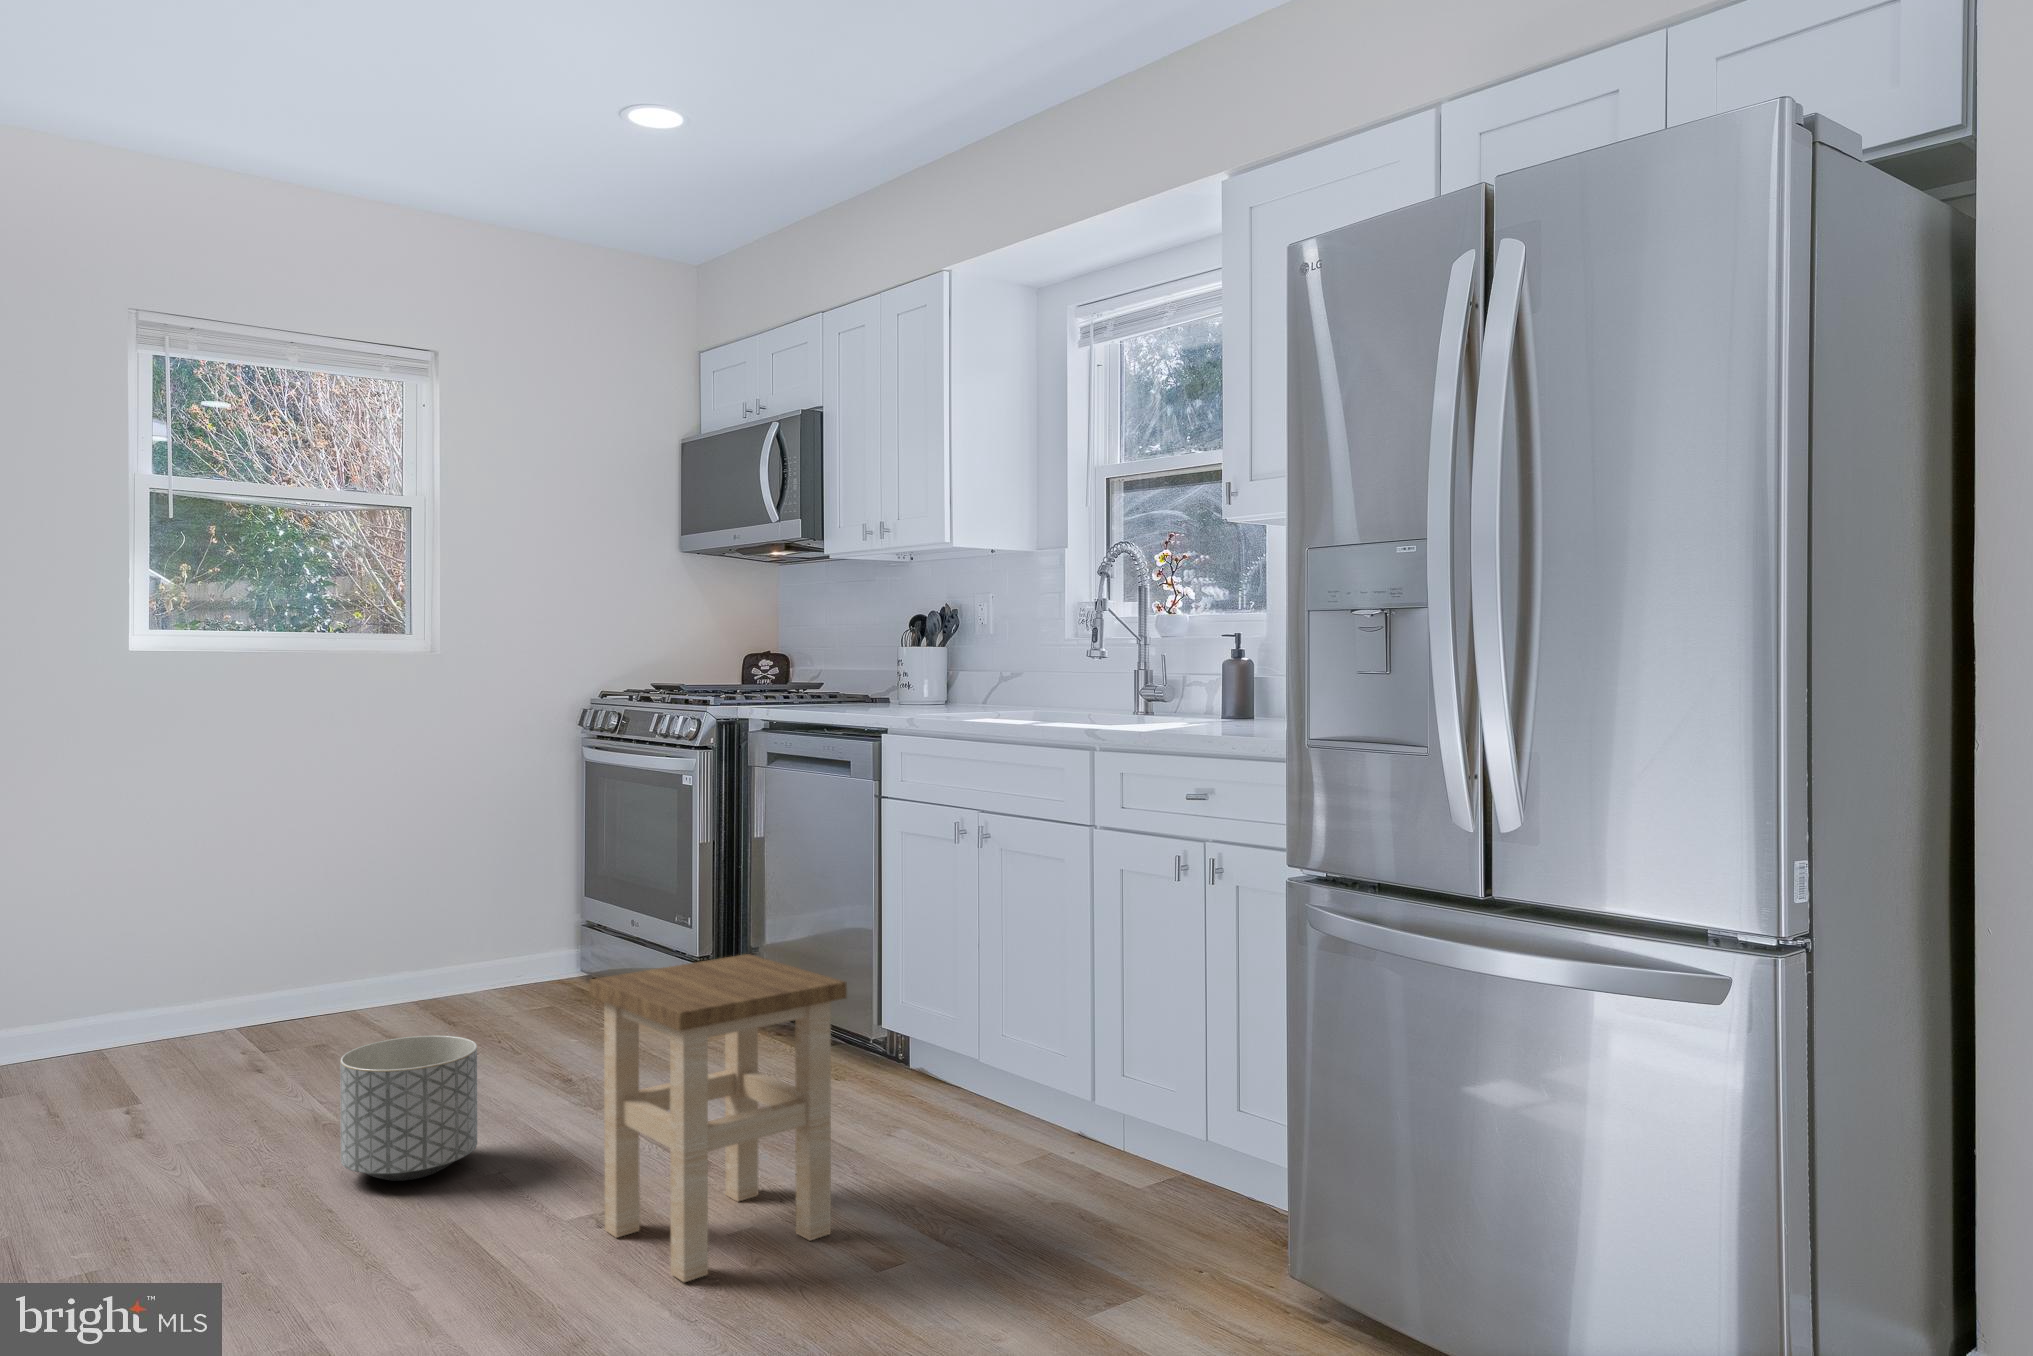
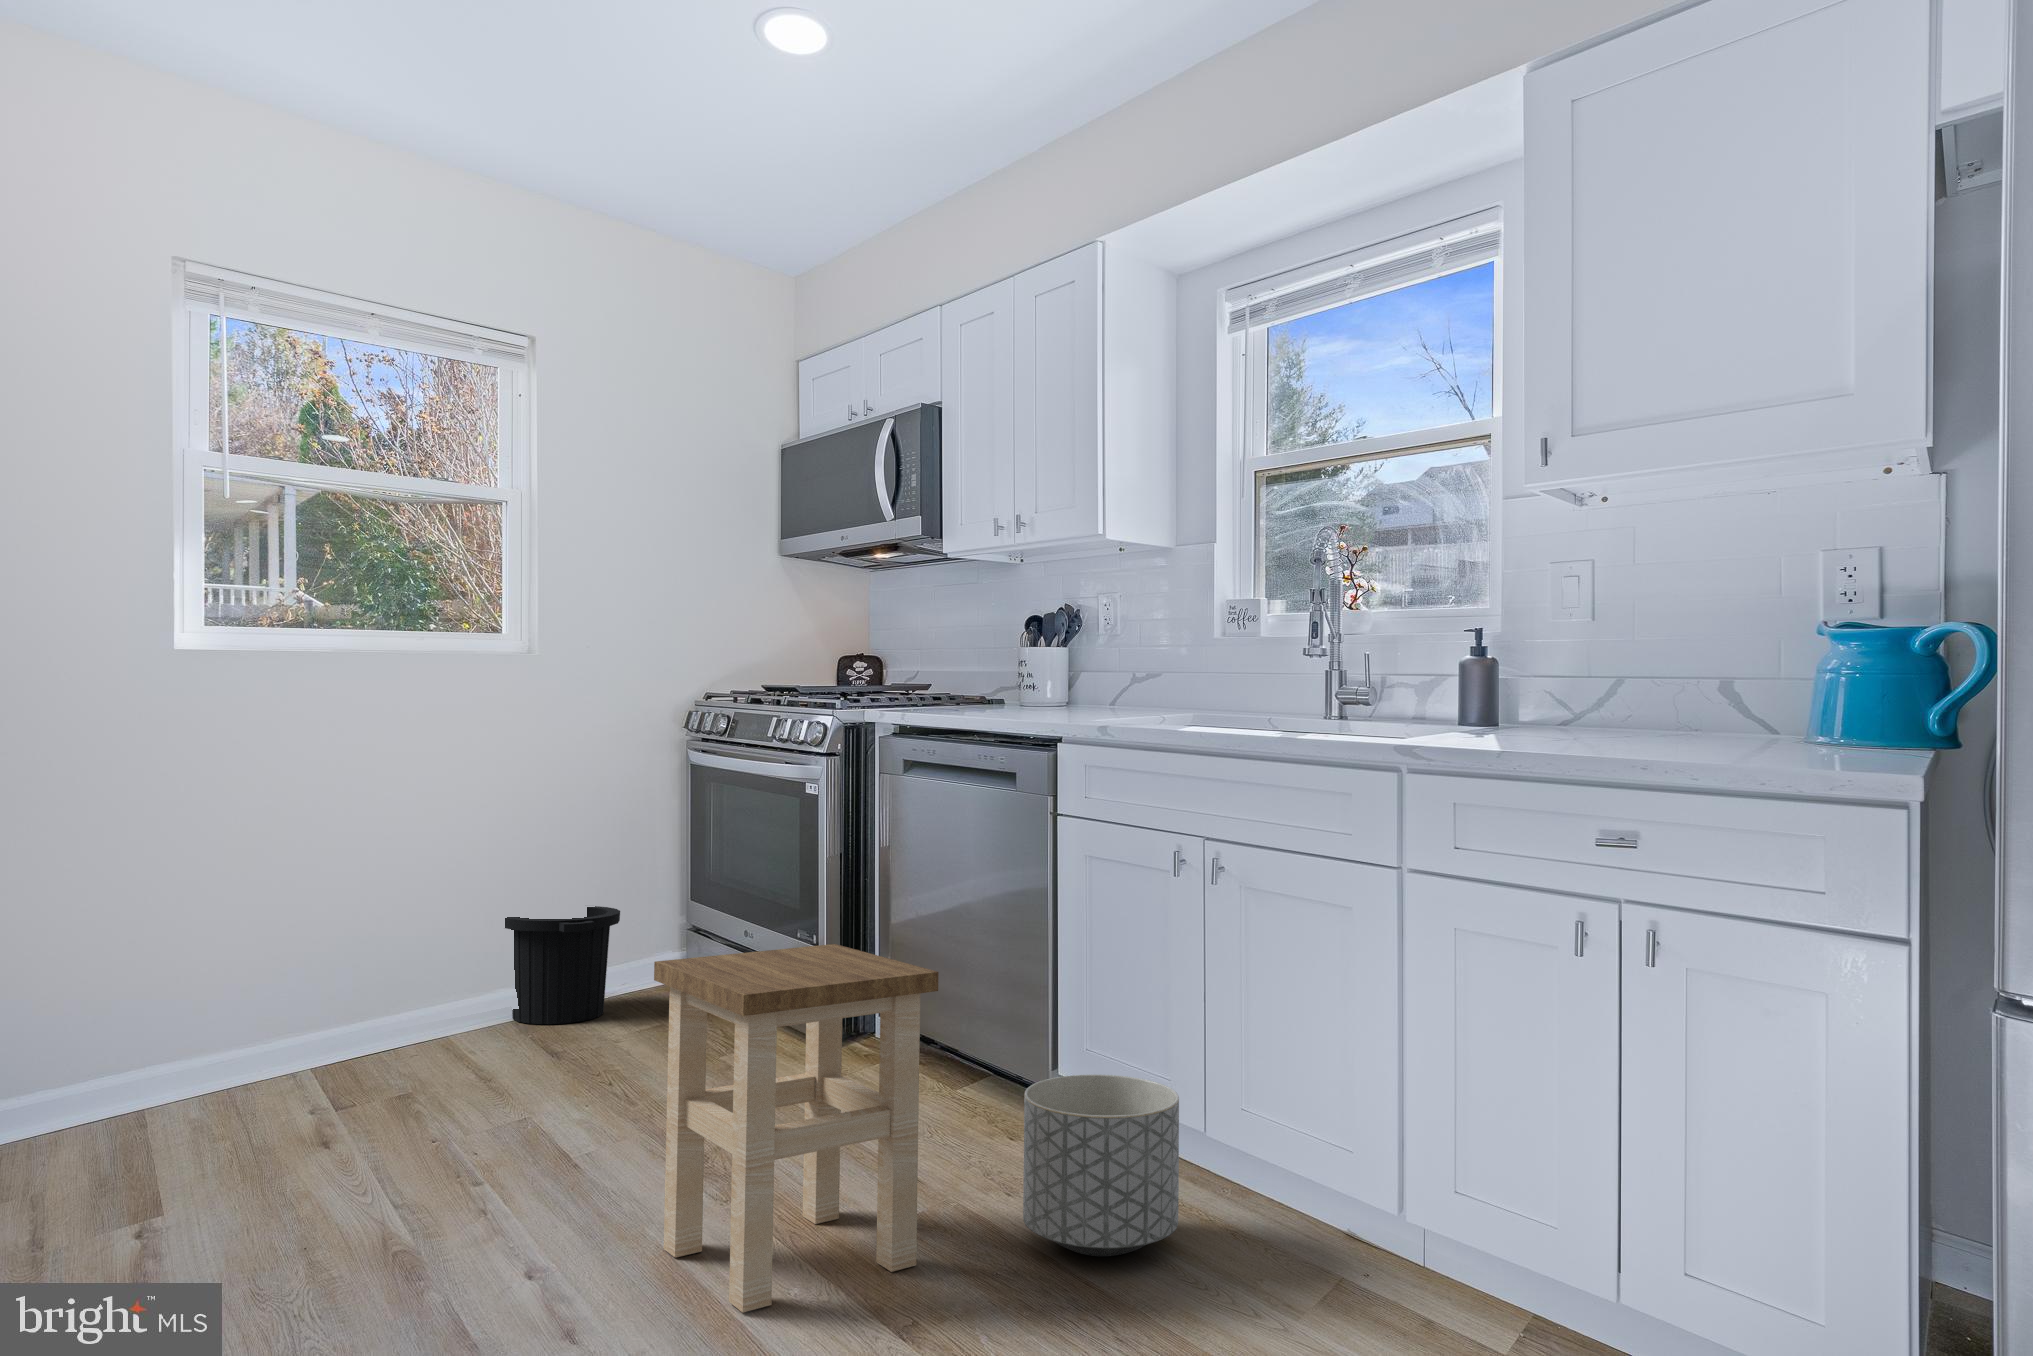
trash can: none [401,901,520,1018] -> present [505,906,620,1024]
planter: present [340,1036,477,1181] -> present [1023,1074,1179,1256]

